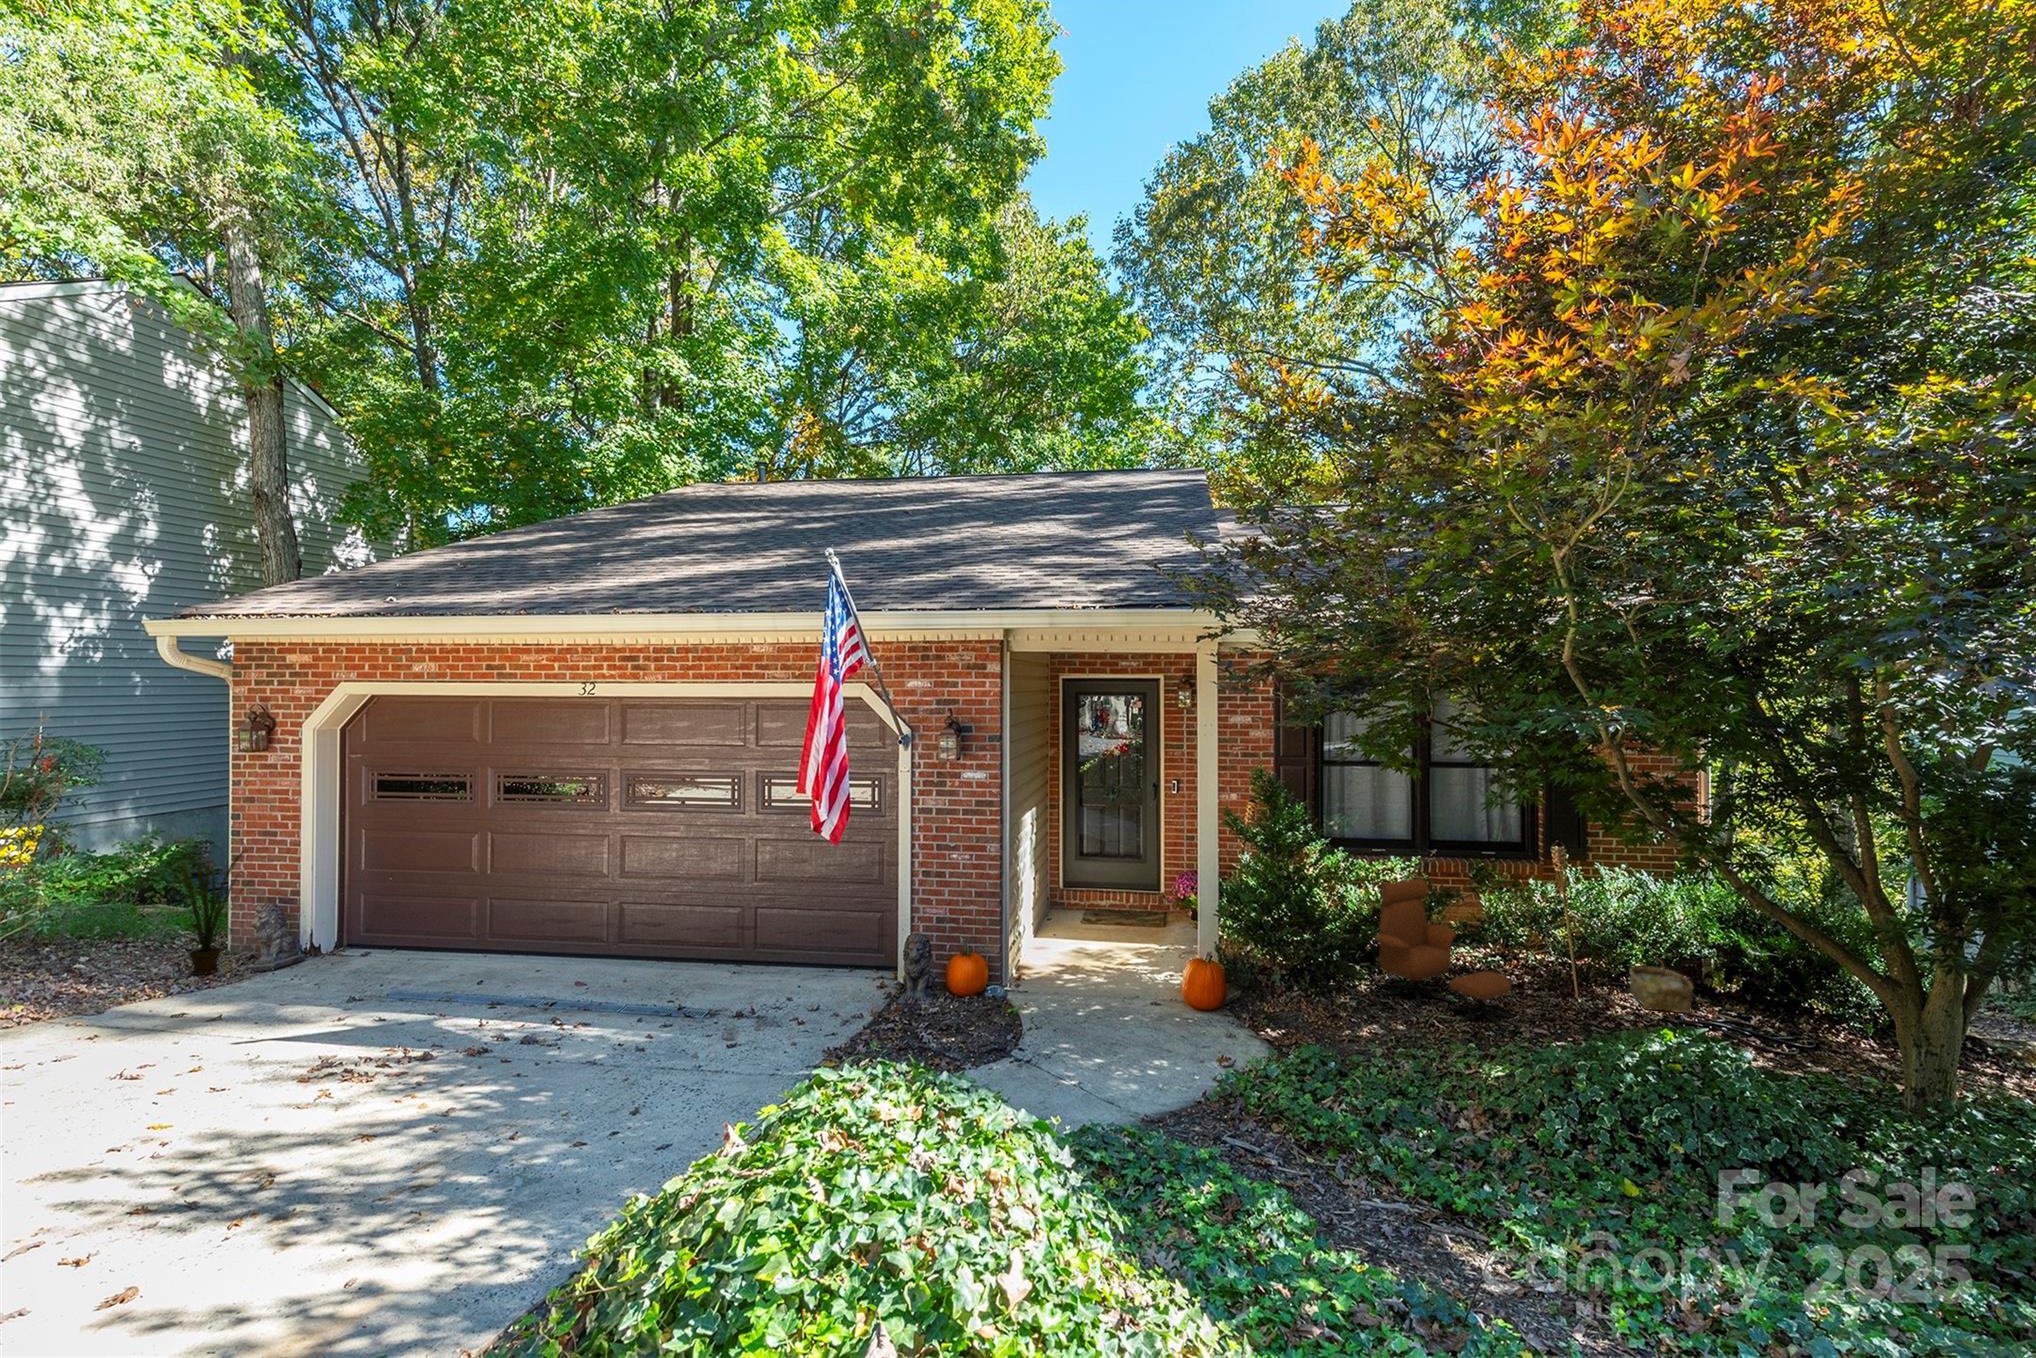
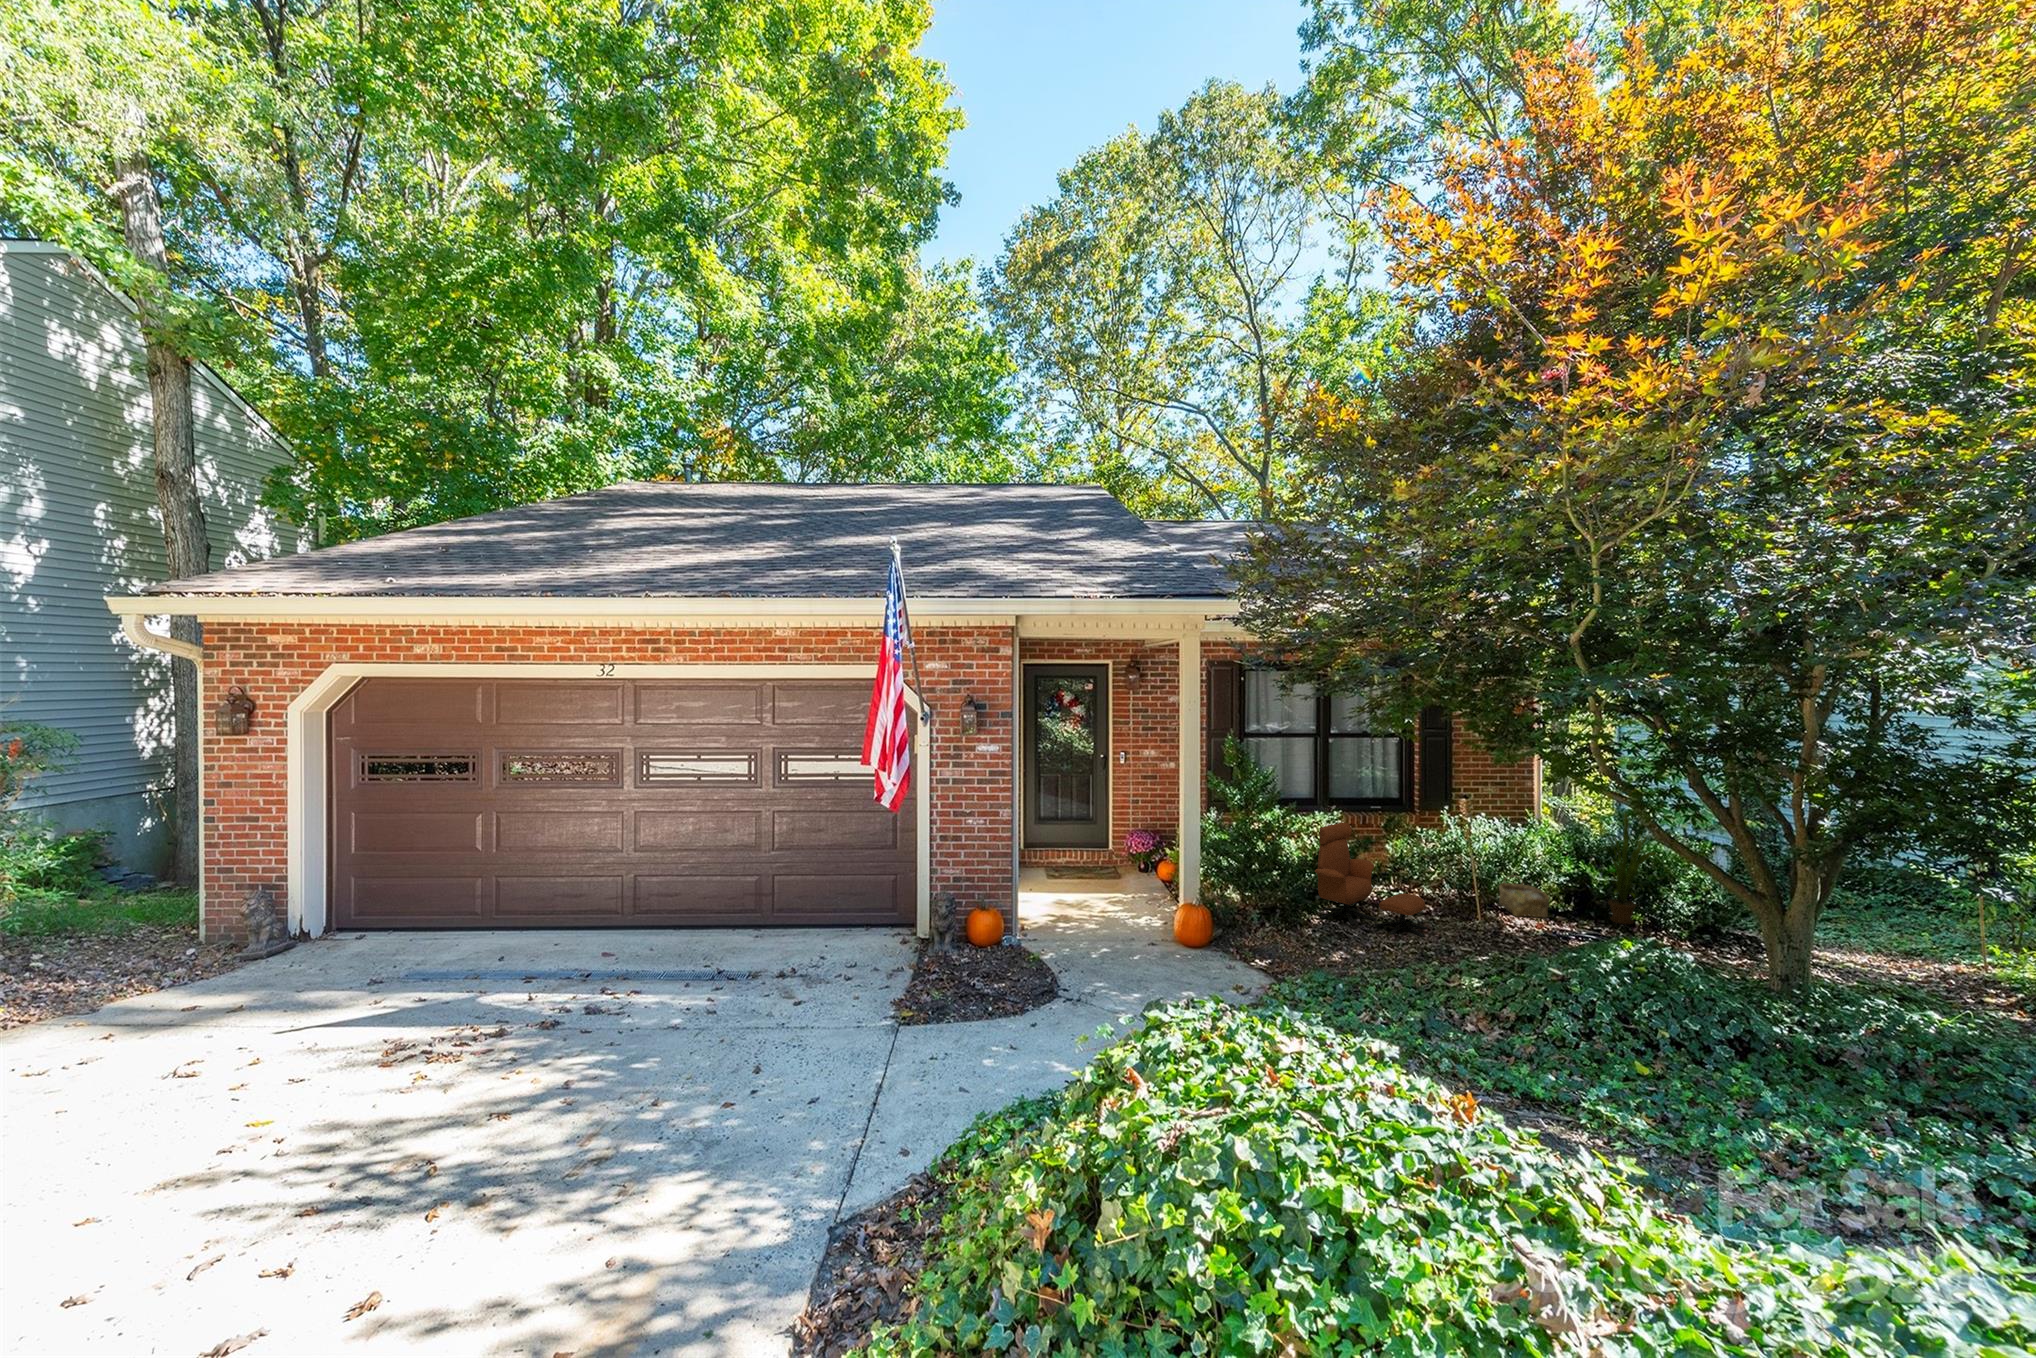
house plant: present [182,850,246,975] -> present [1594,813,1655,924]

